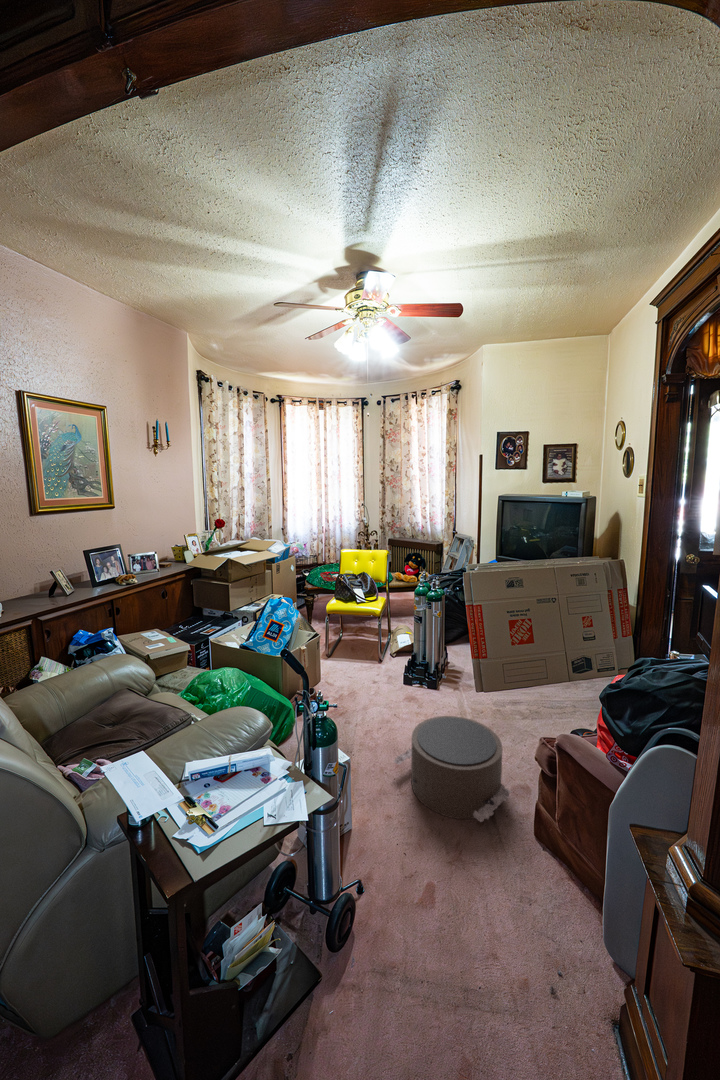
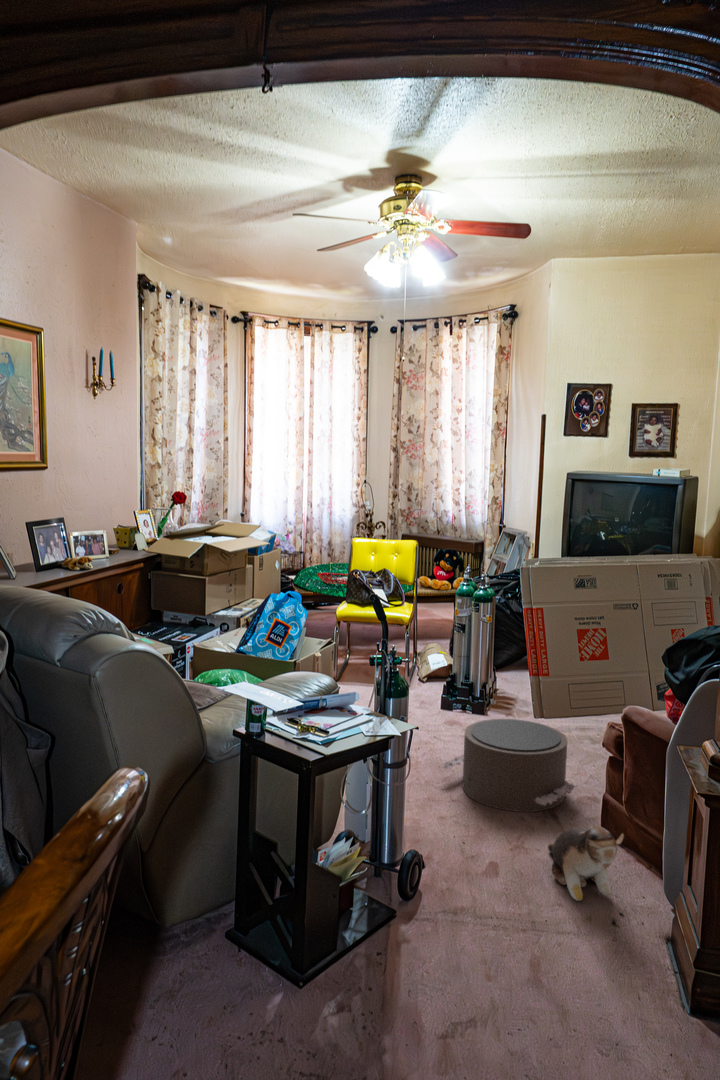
plush toy: none [485,882,573,1000] -> present [548,825,624,901]

